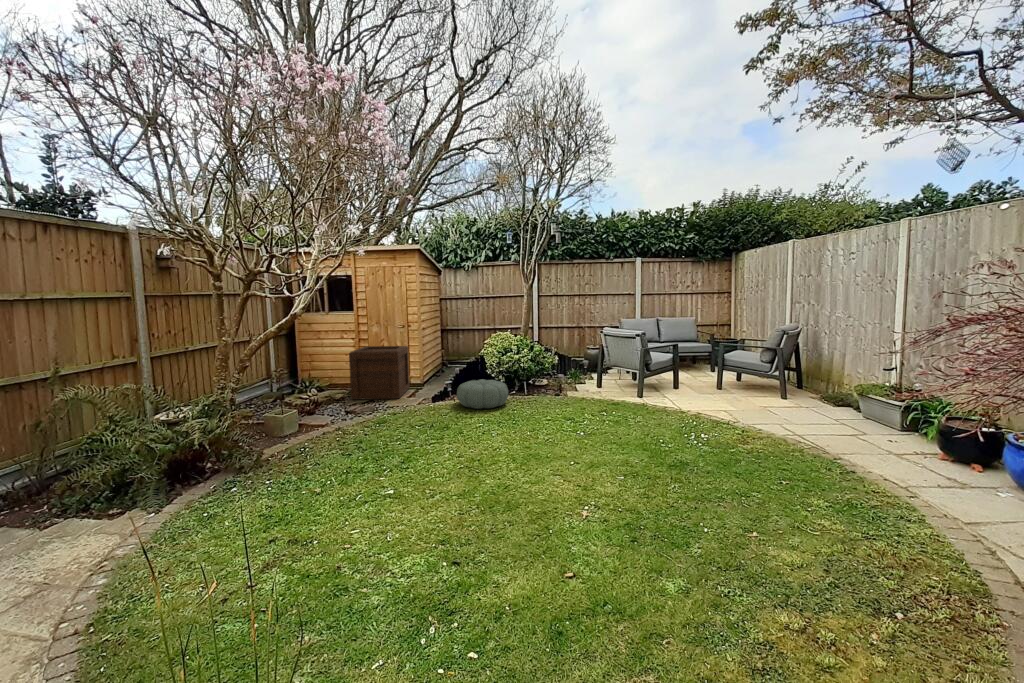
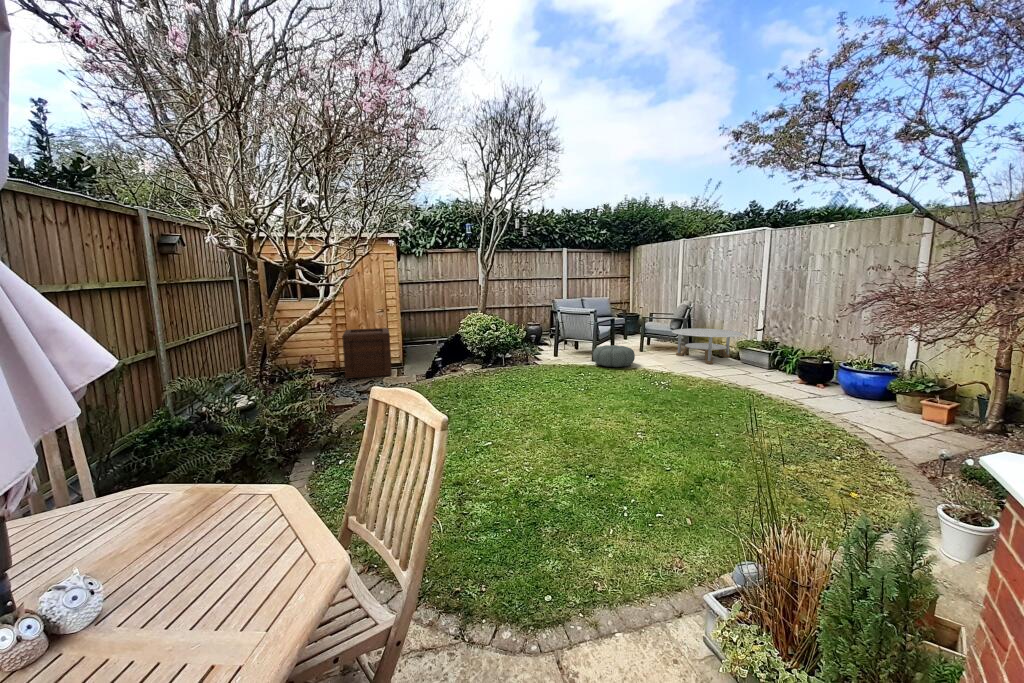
round table: none [756,360,865,413] -> present [672,328,743,364]
pouf: present [457,379,508,409] -> present [593,345,635,367]

